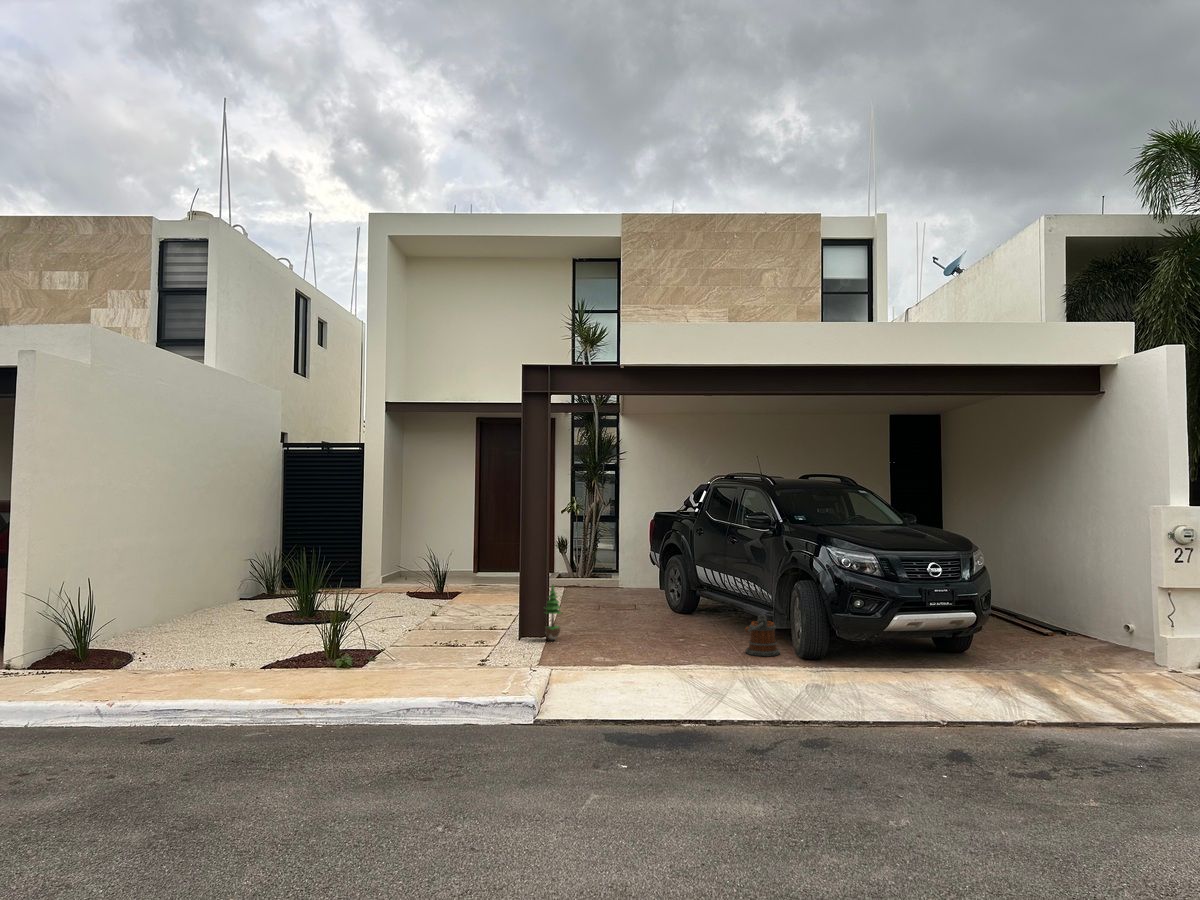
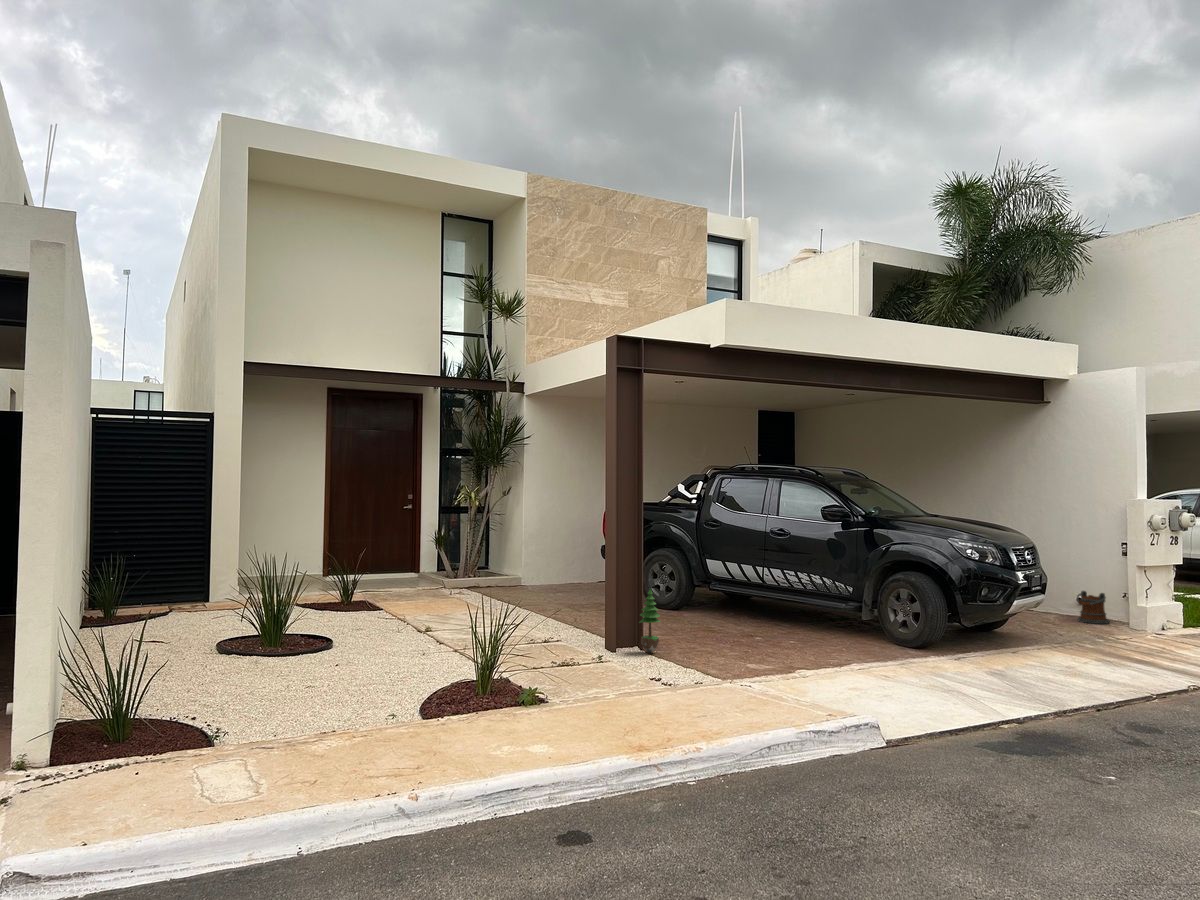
bucket: present [745,615,780,656] -> present [1077,591,1110,624]

